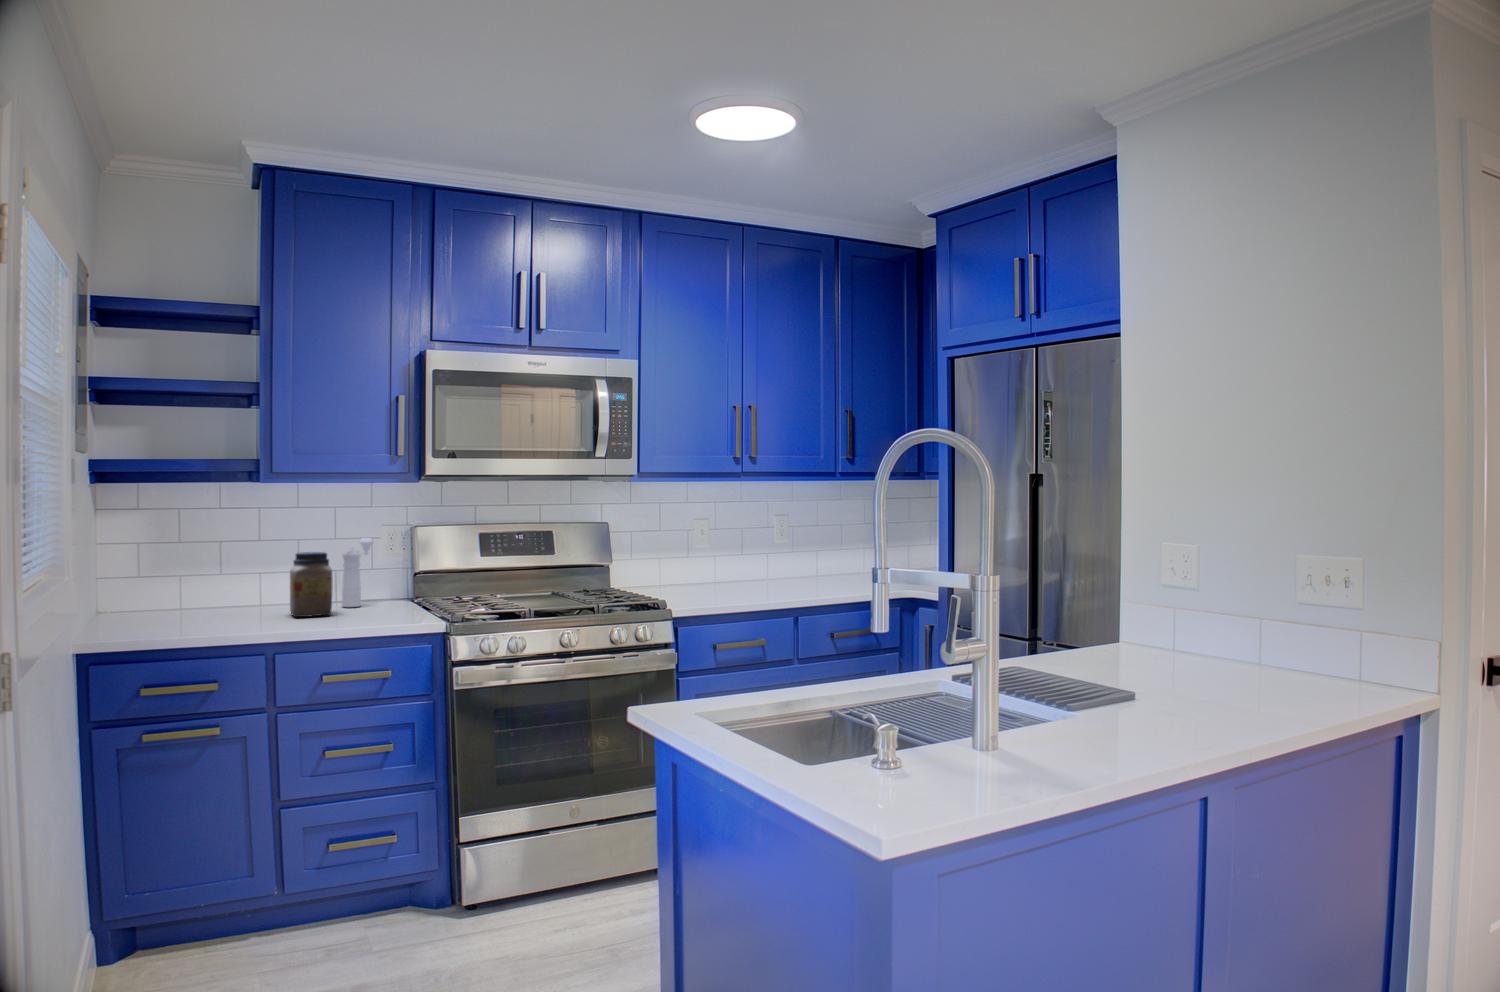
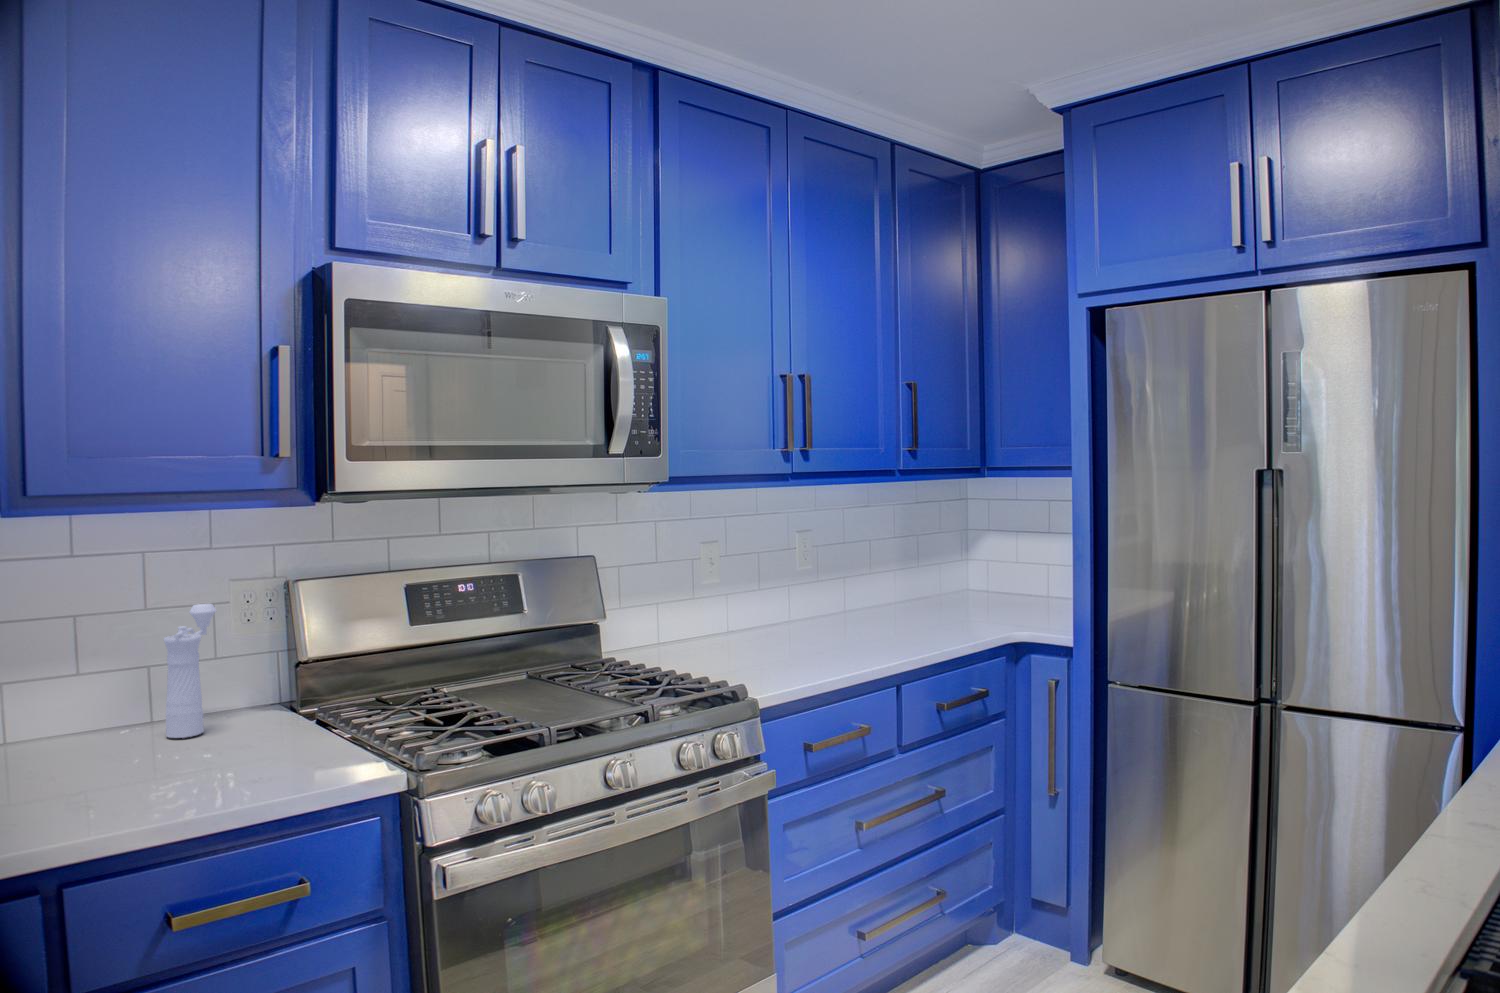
jar: present [290,552,332,617] -> none [66,644,160,781]

